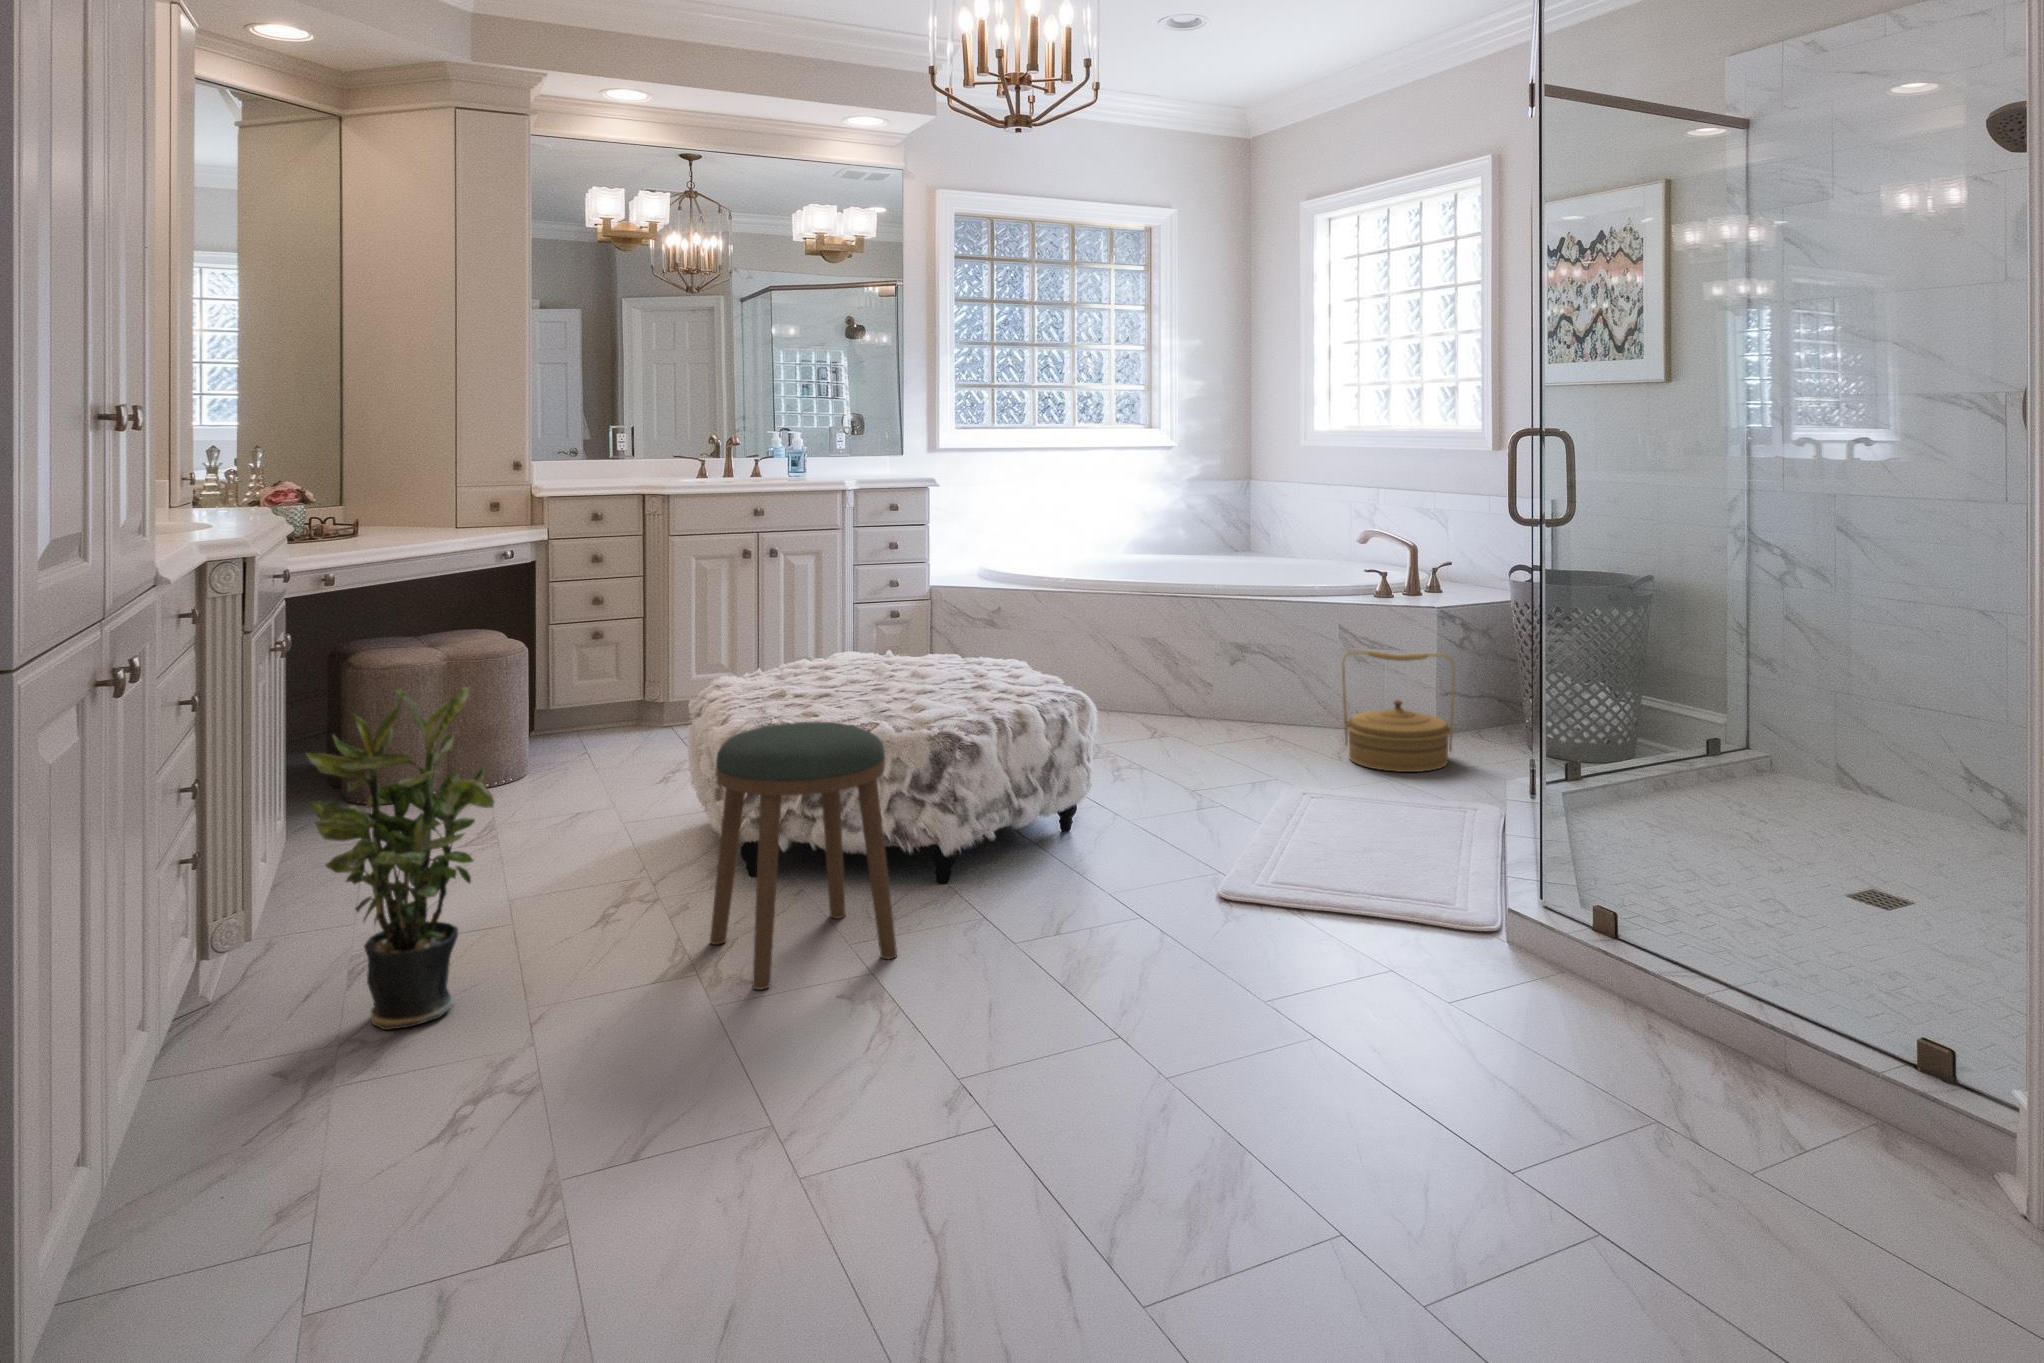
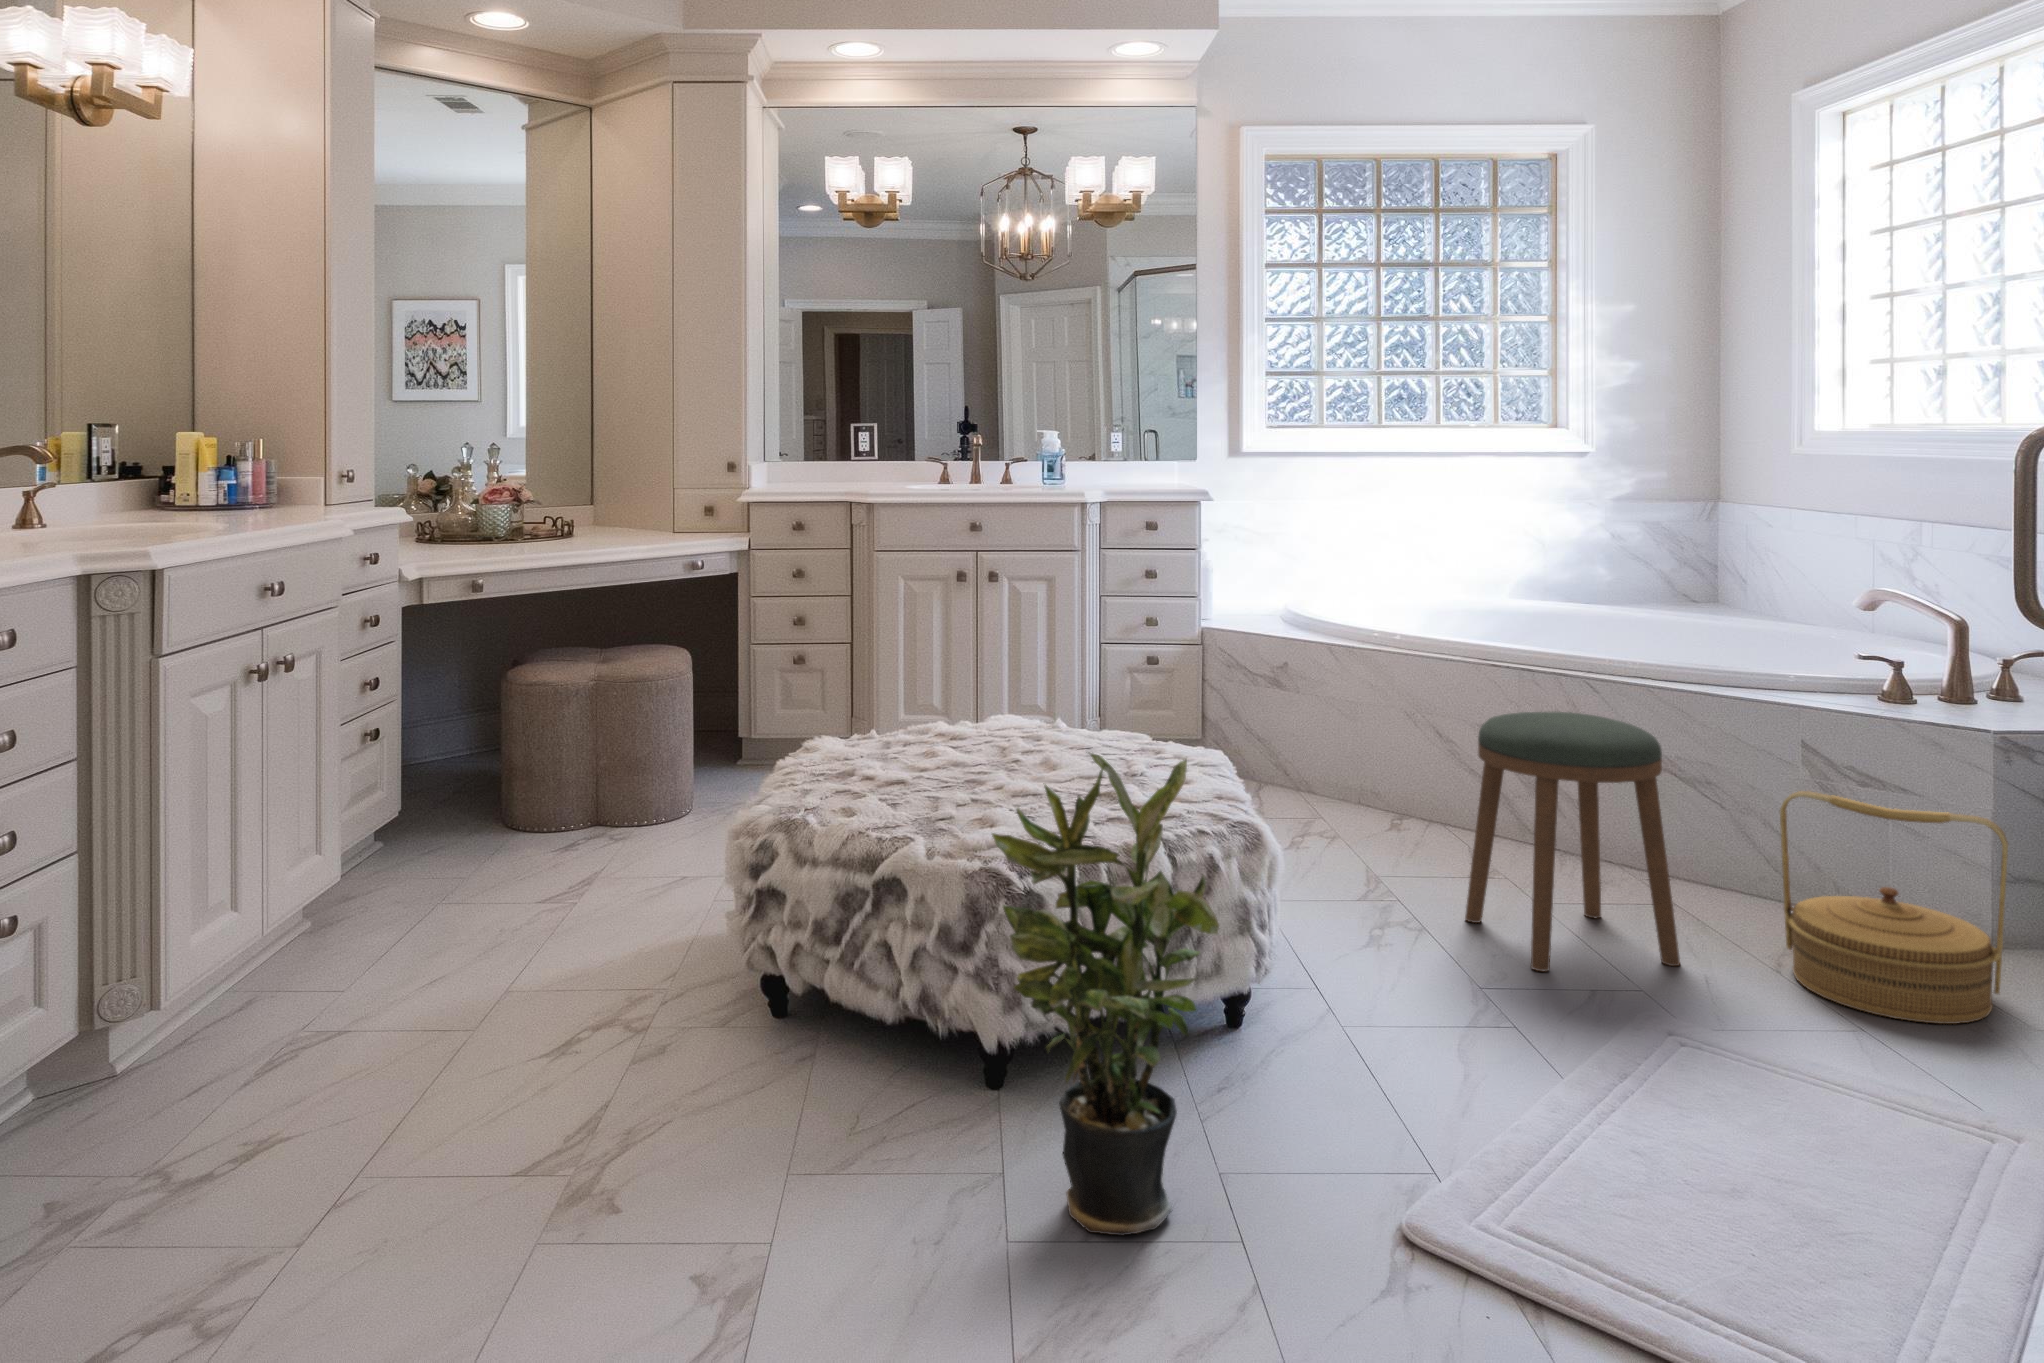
potted plant: present [307,687,495,1030] -> present [992,753,1219,1236]
stool: present [710,722,897,990] -> present [1465,712,1680,972]

